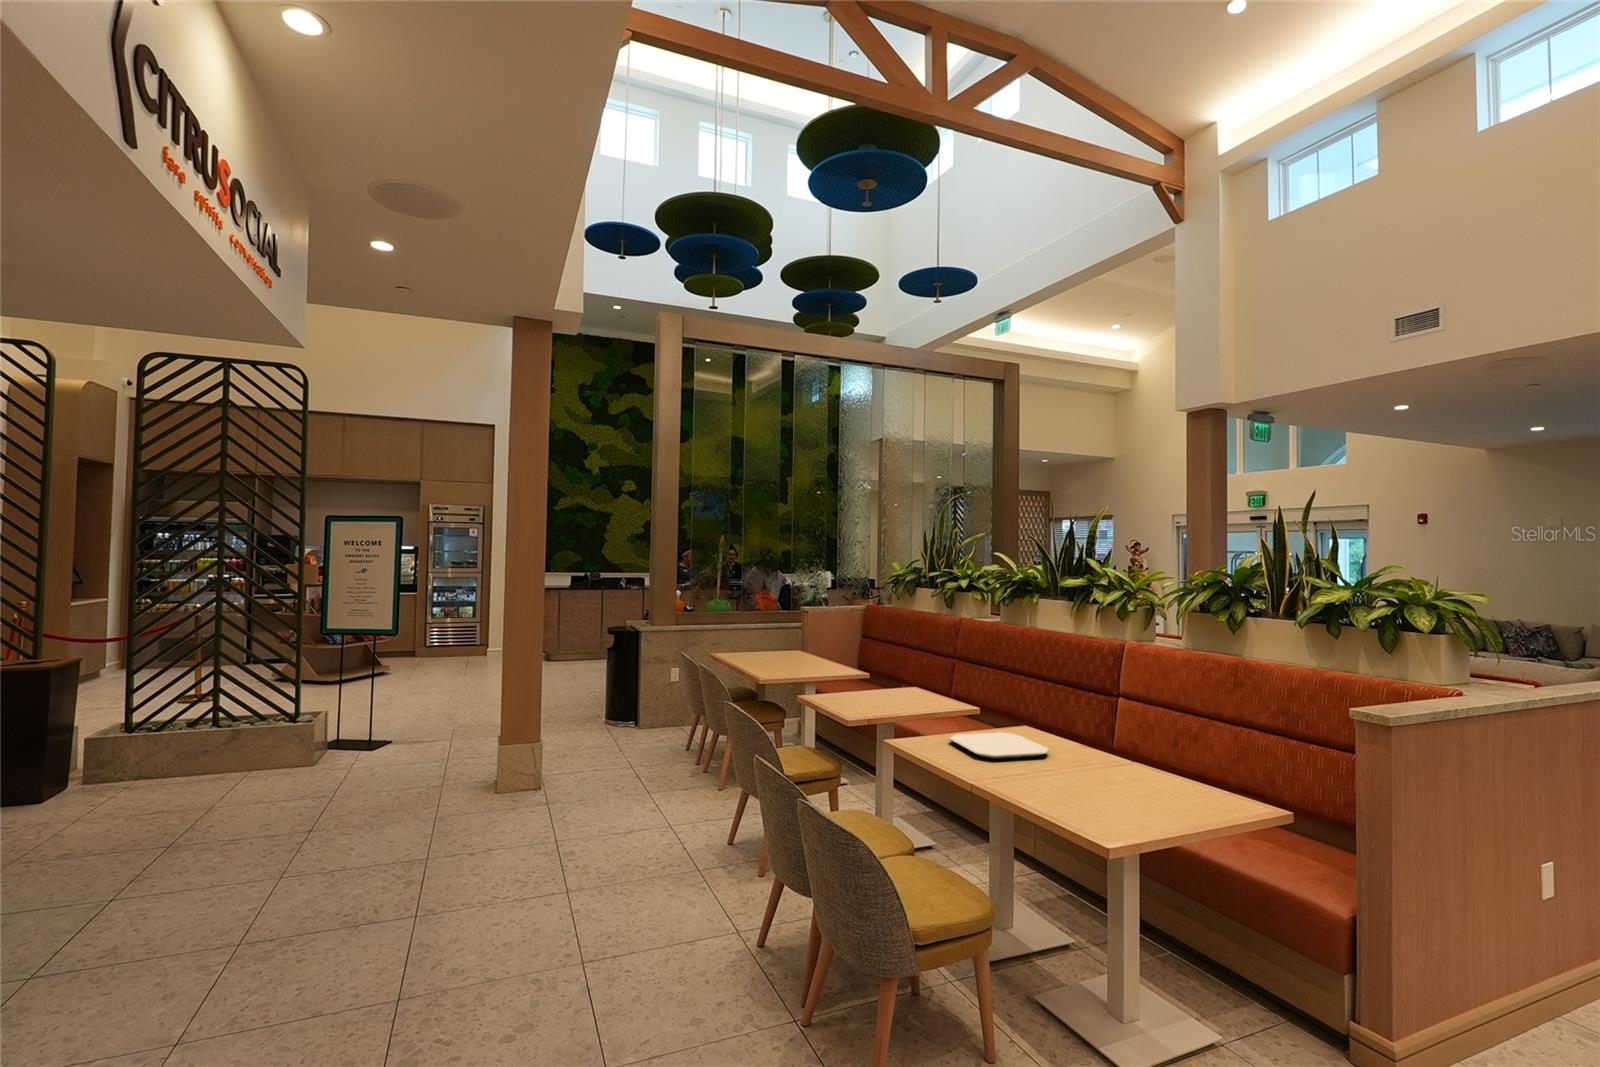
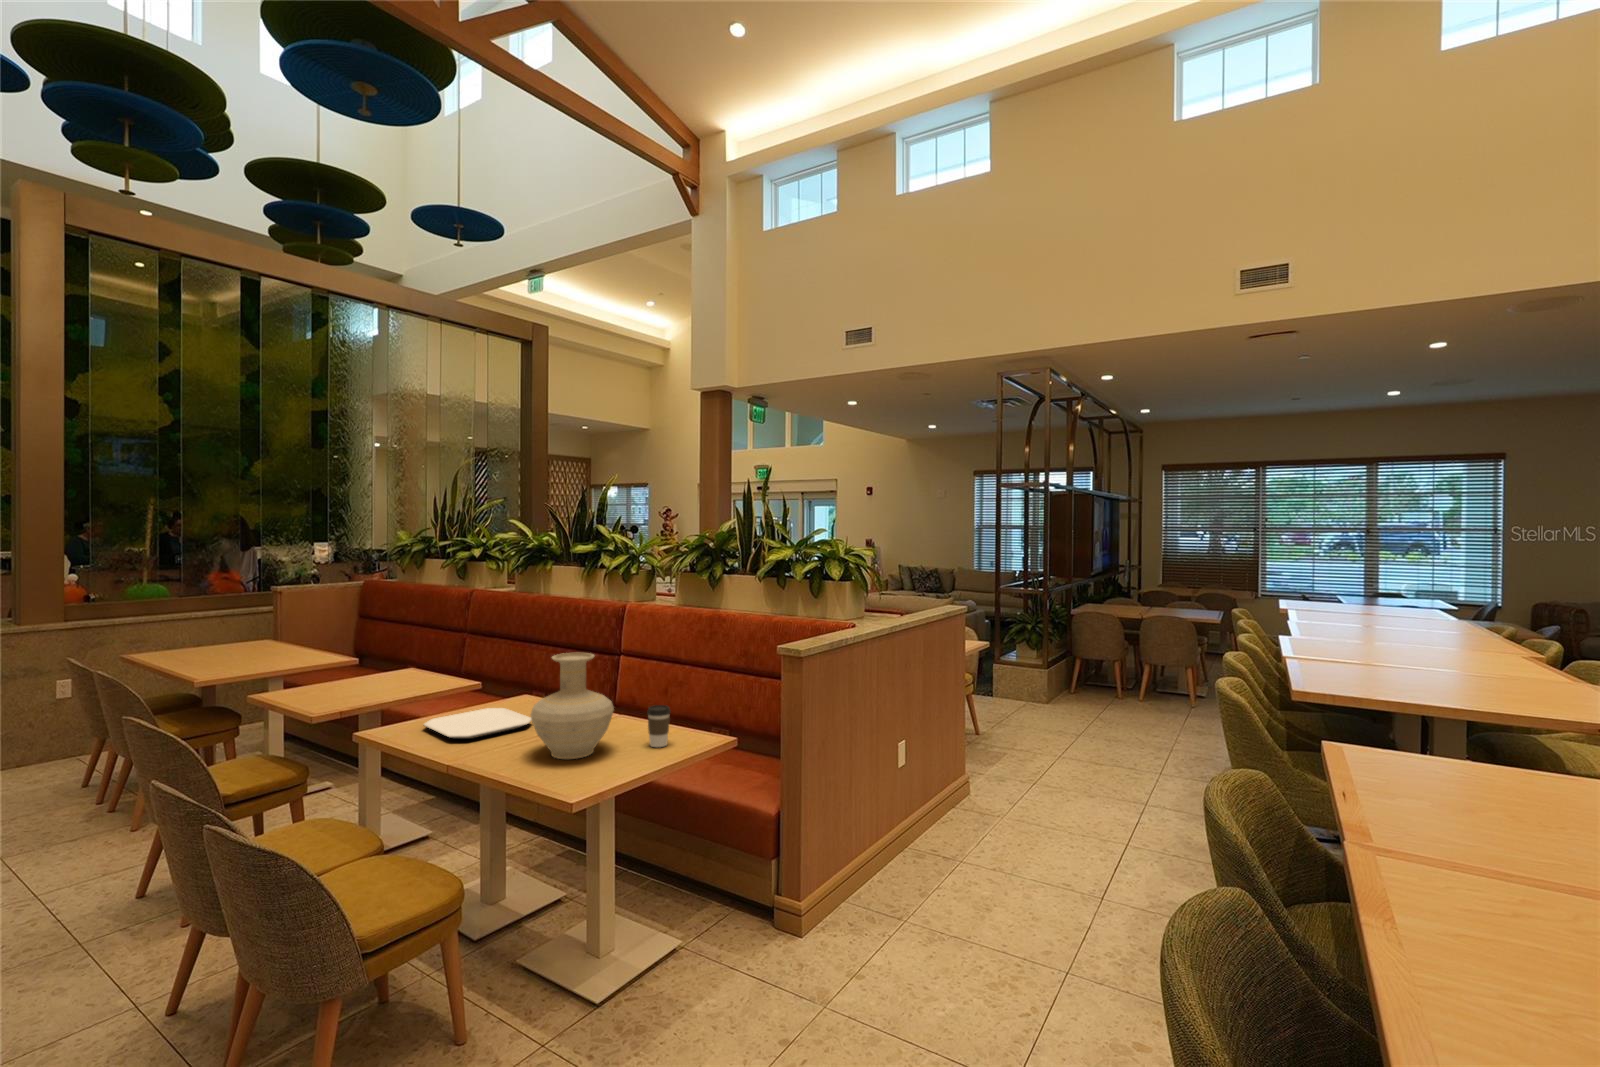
vase: none [1058,687,1146,797] -> present [531,653,614,759]
coffee cup: none [1183,755,1212,803] -> present [647,705,670,747]

